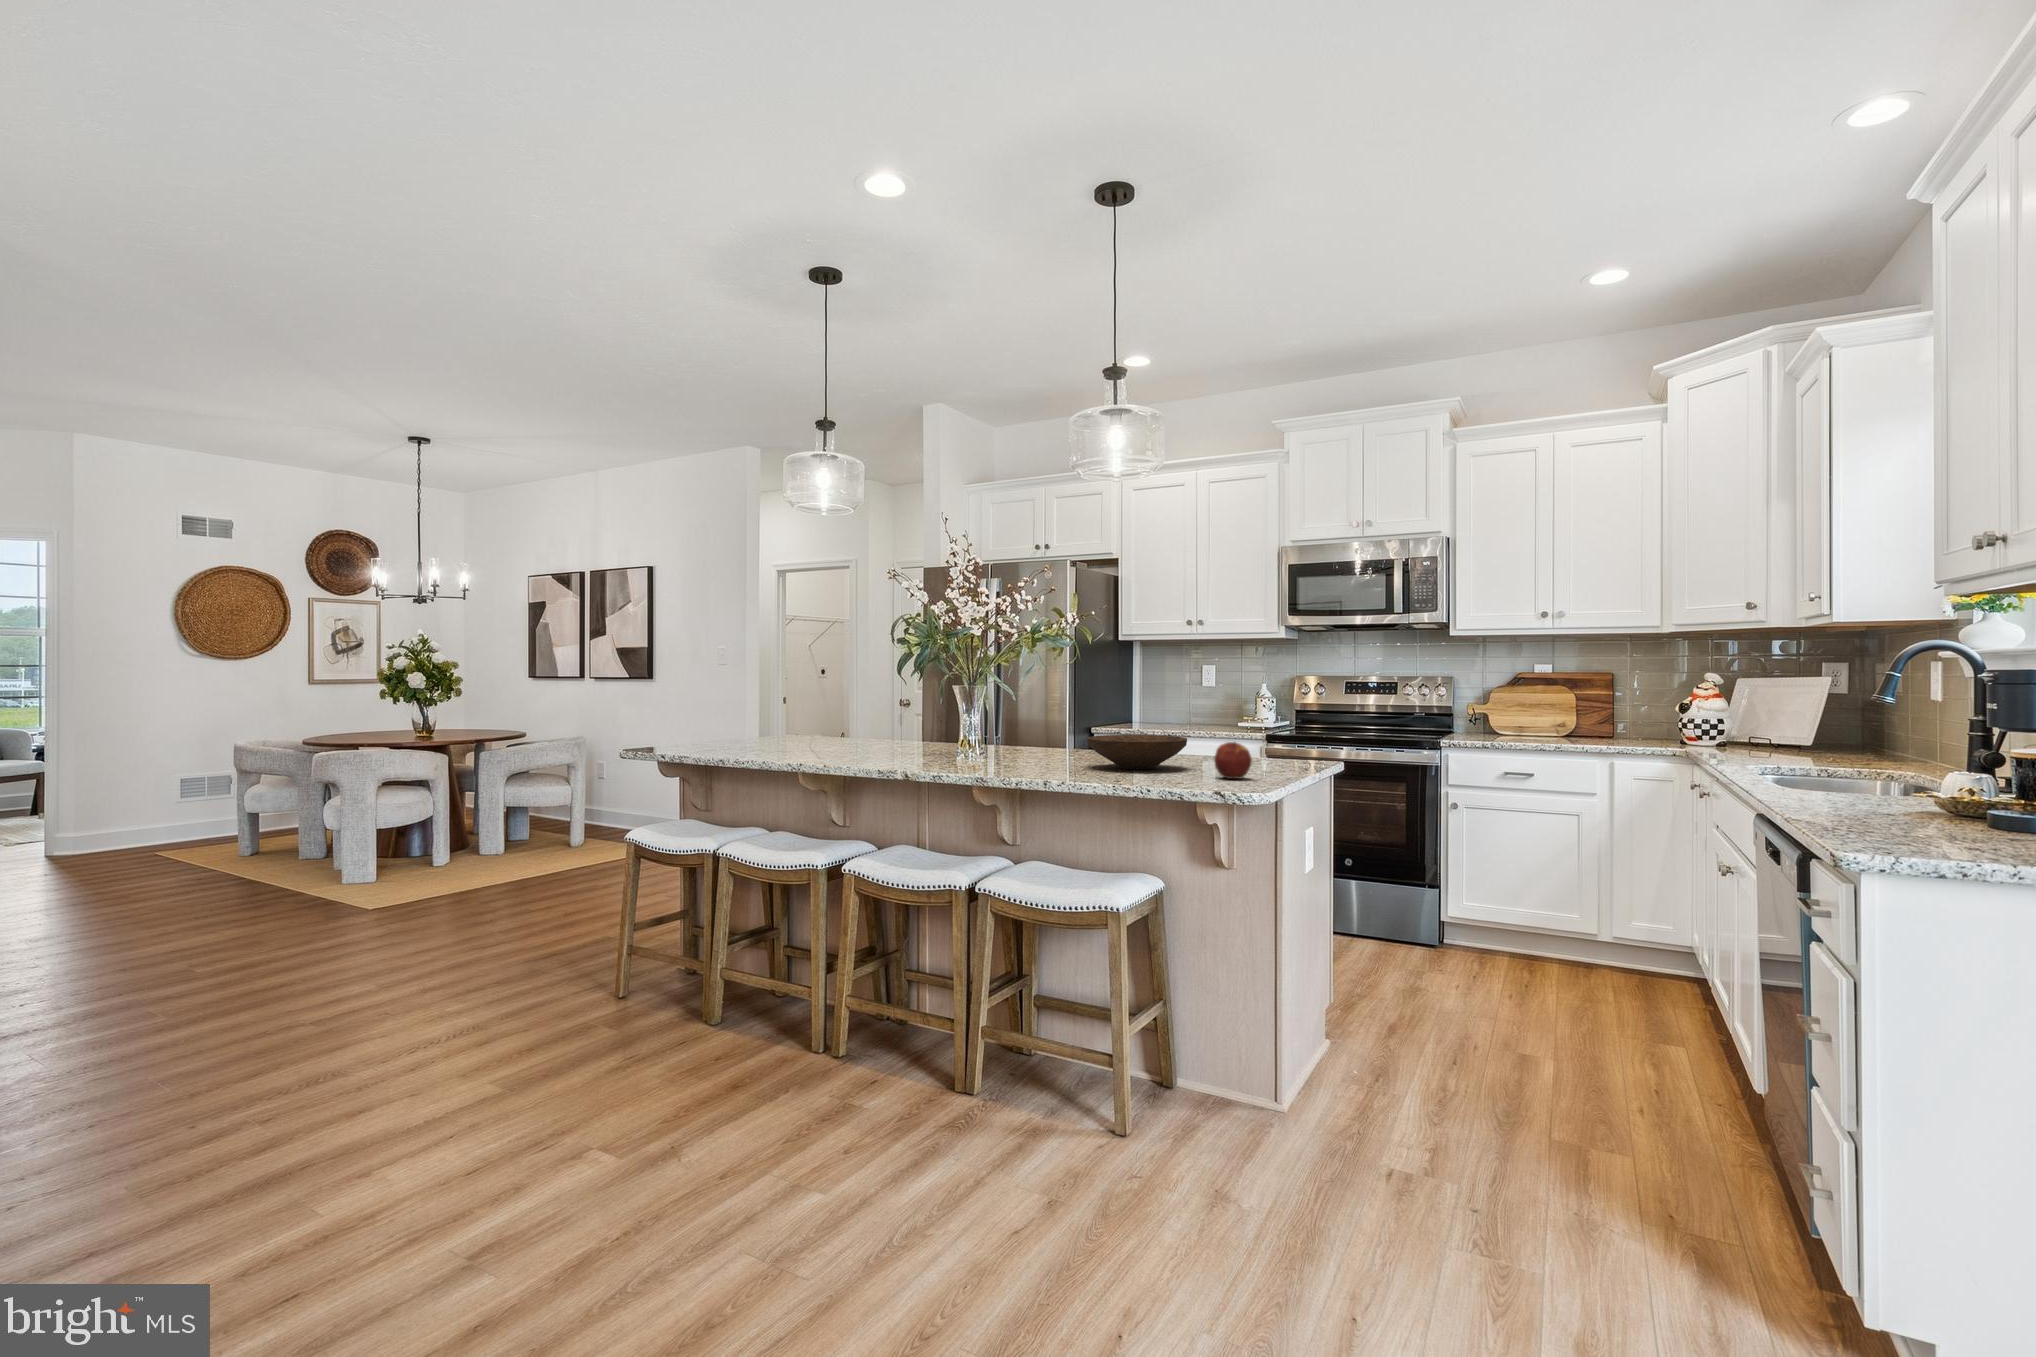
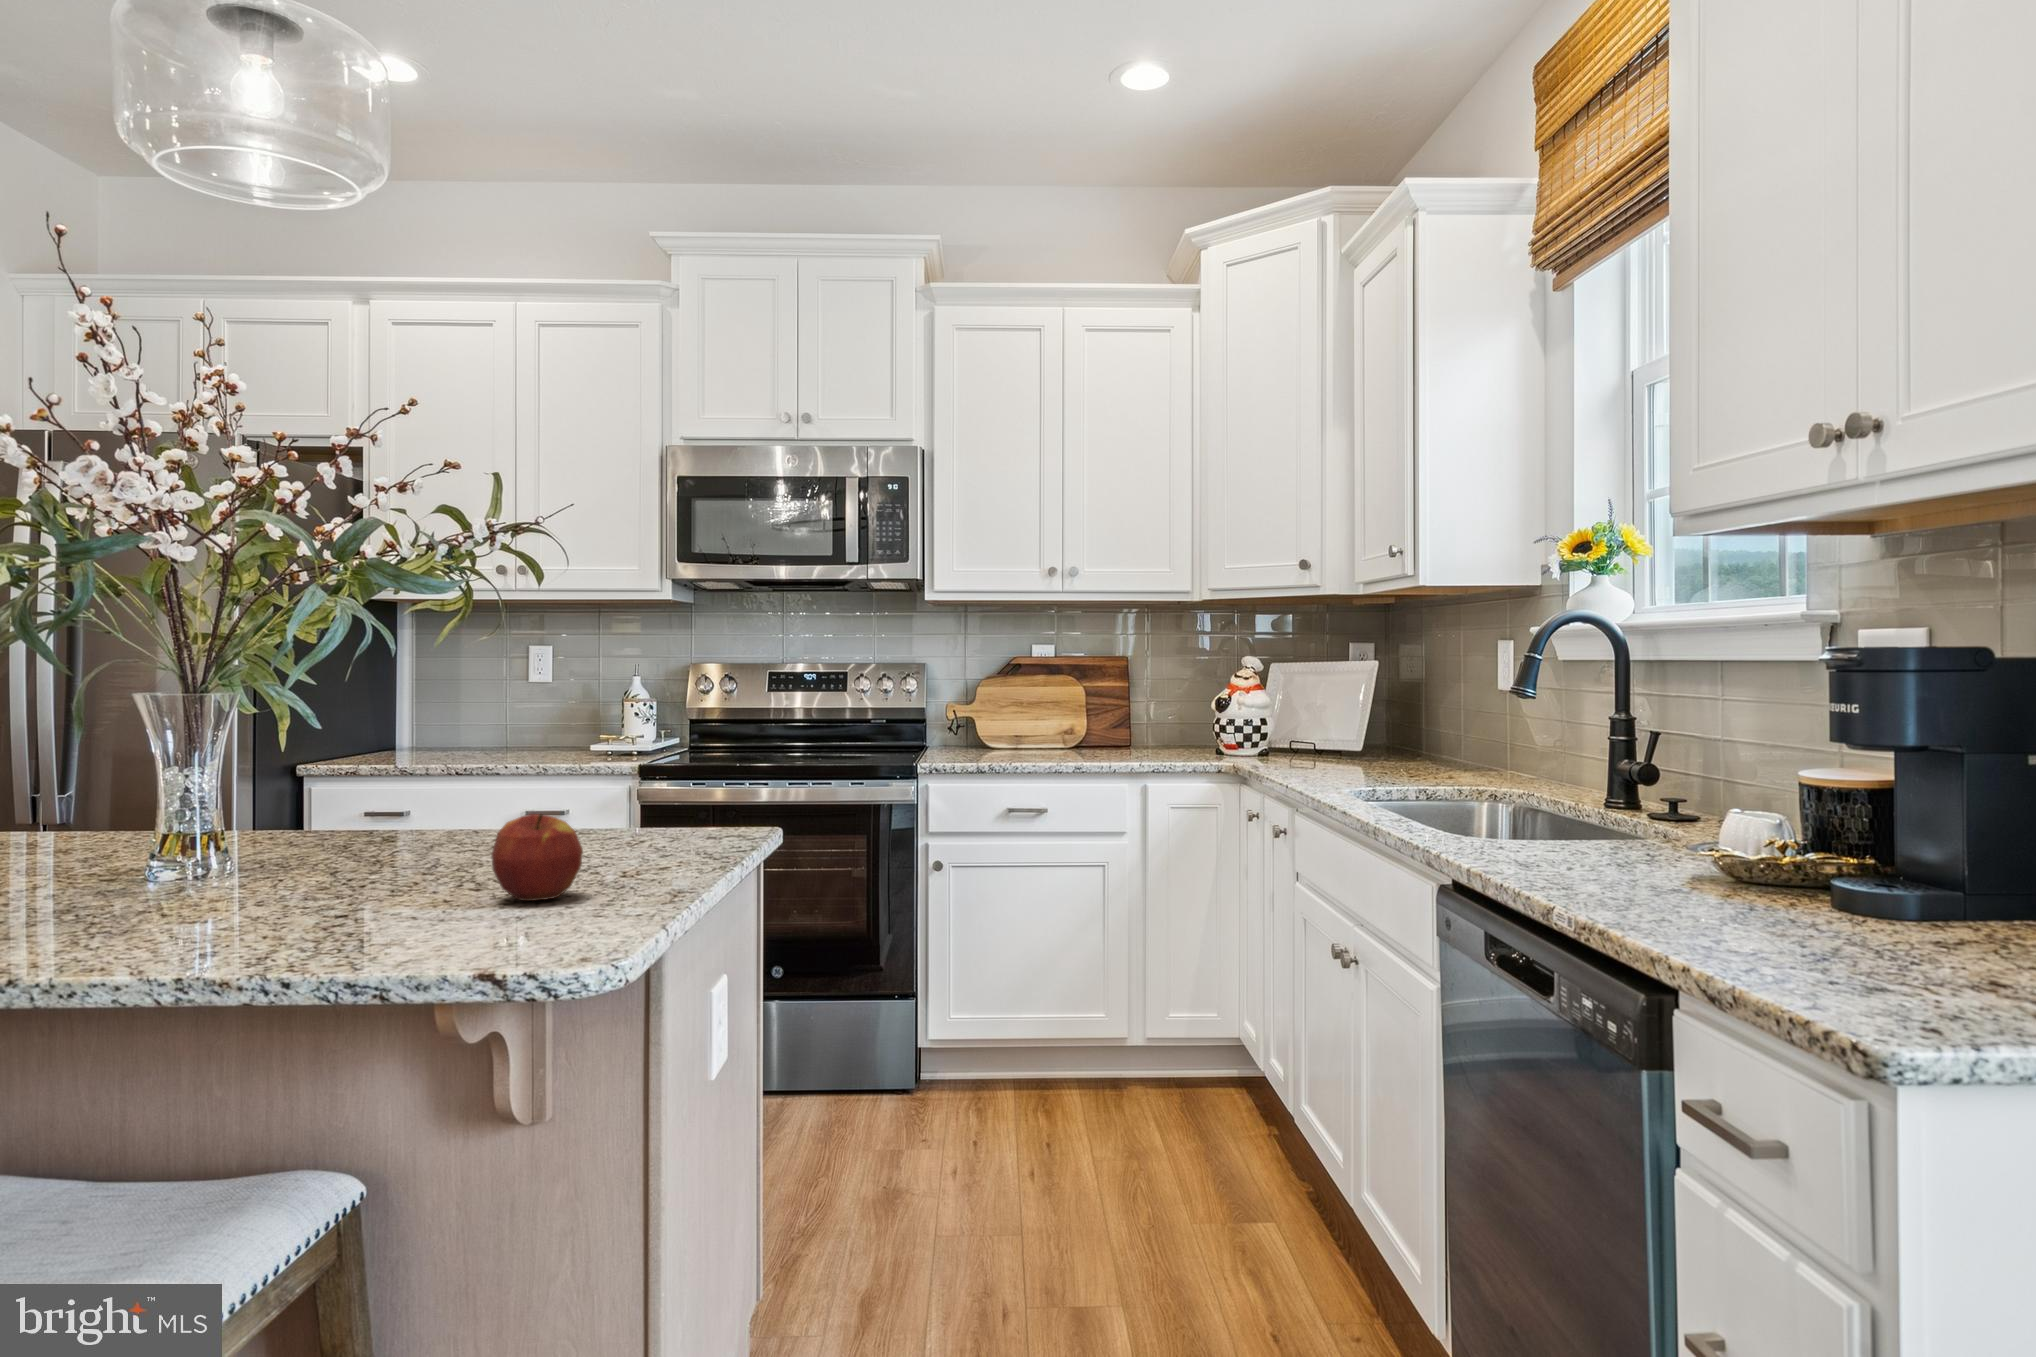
wooden bowl: present [1087,735,1187,769] -> none [166,796,441,886]

